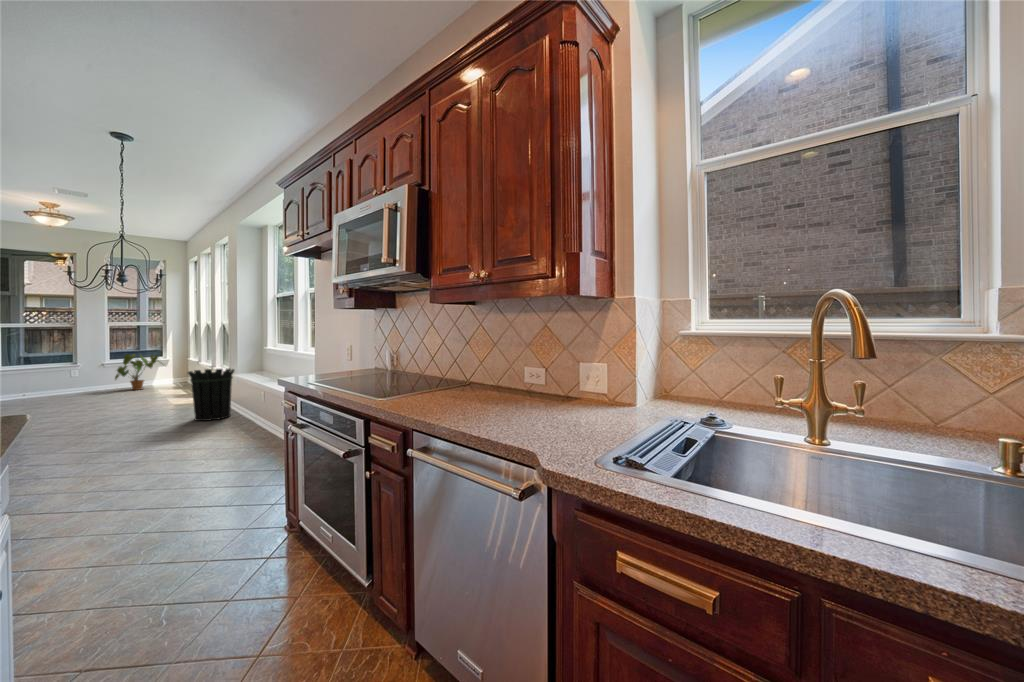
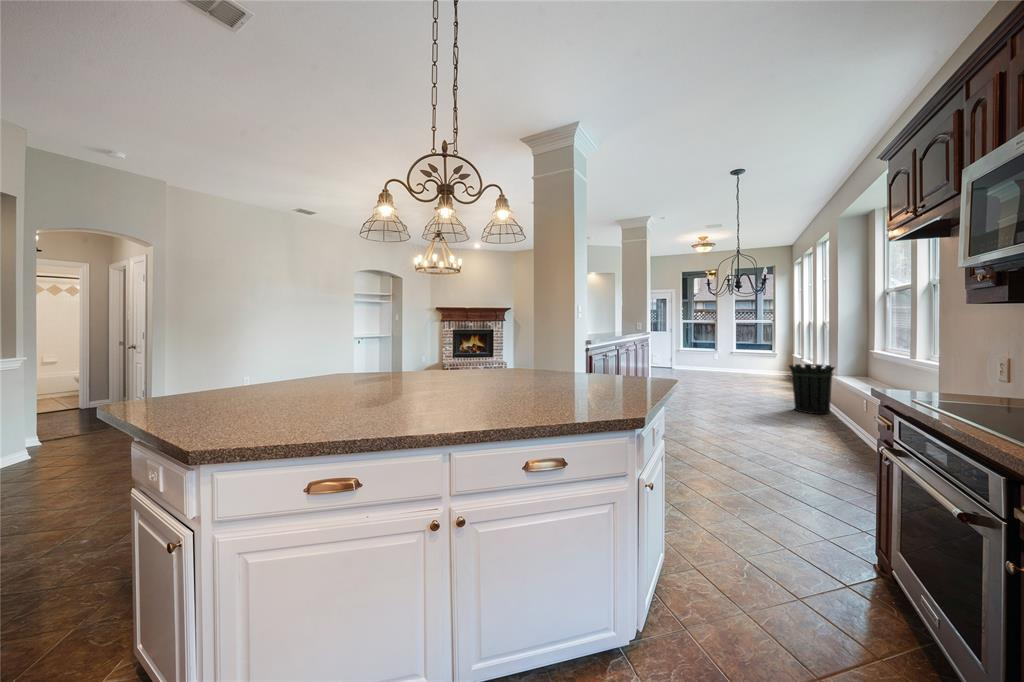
house plant: present [115,354,158,390] -> none [738,346,775,375]

